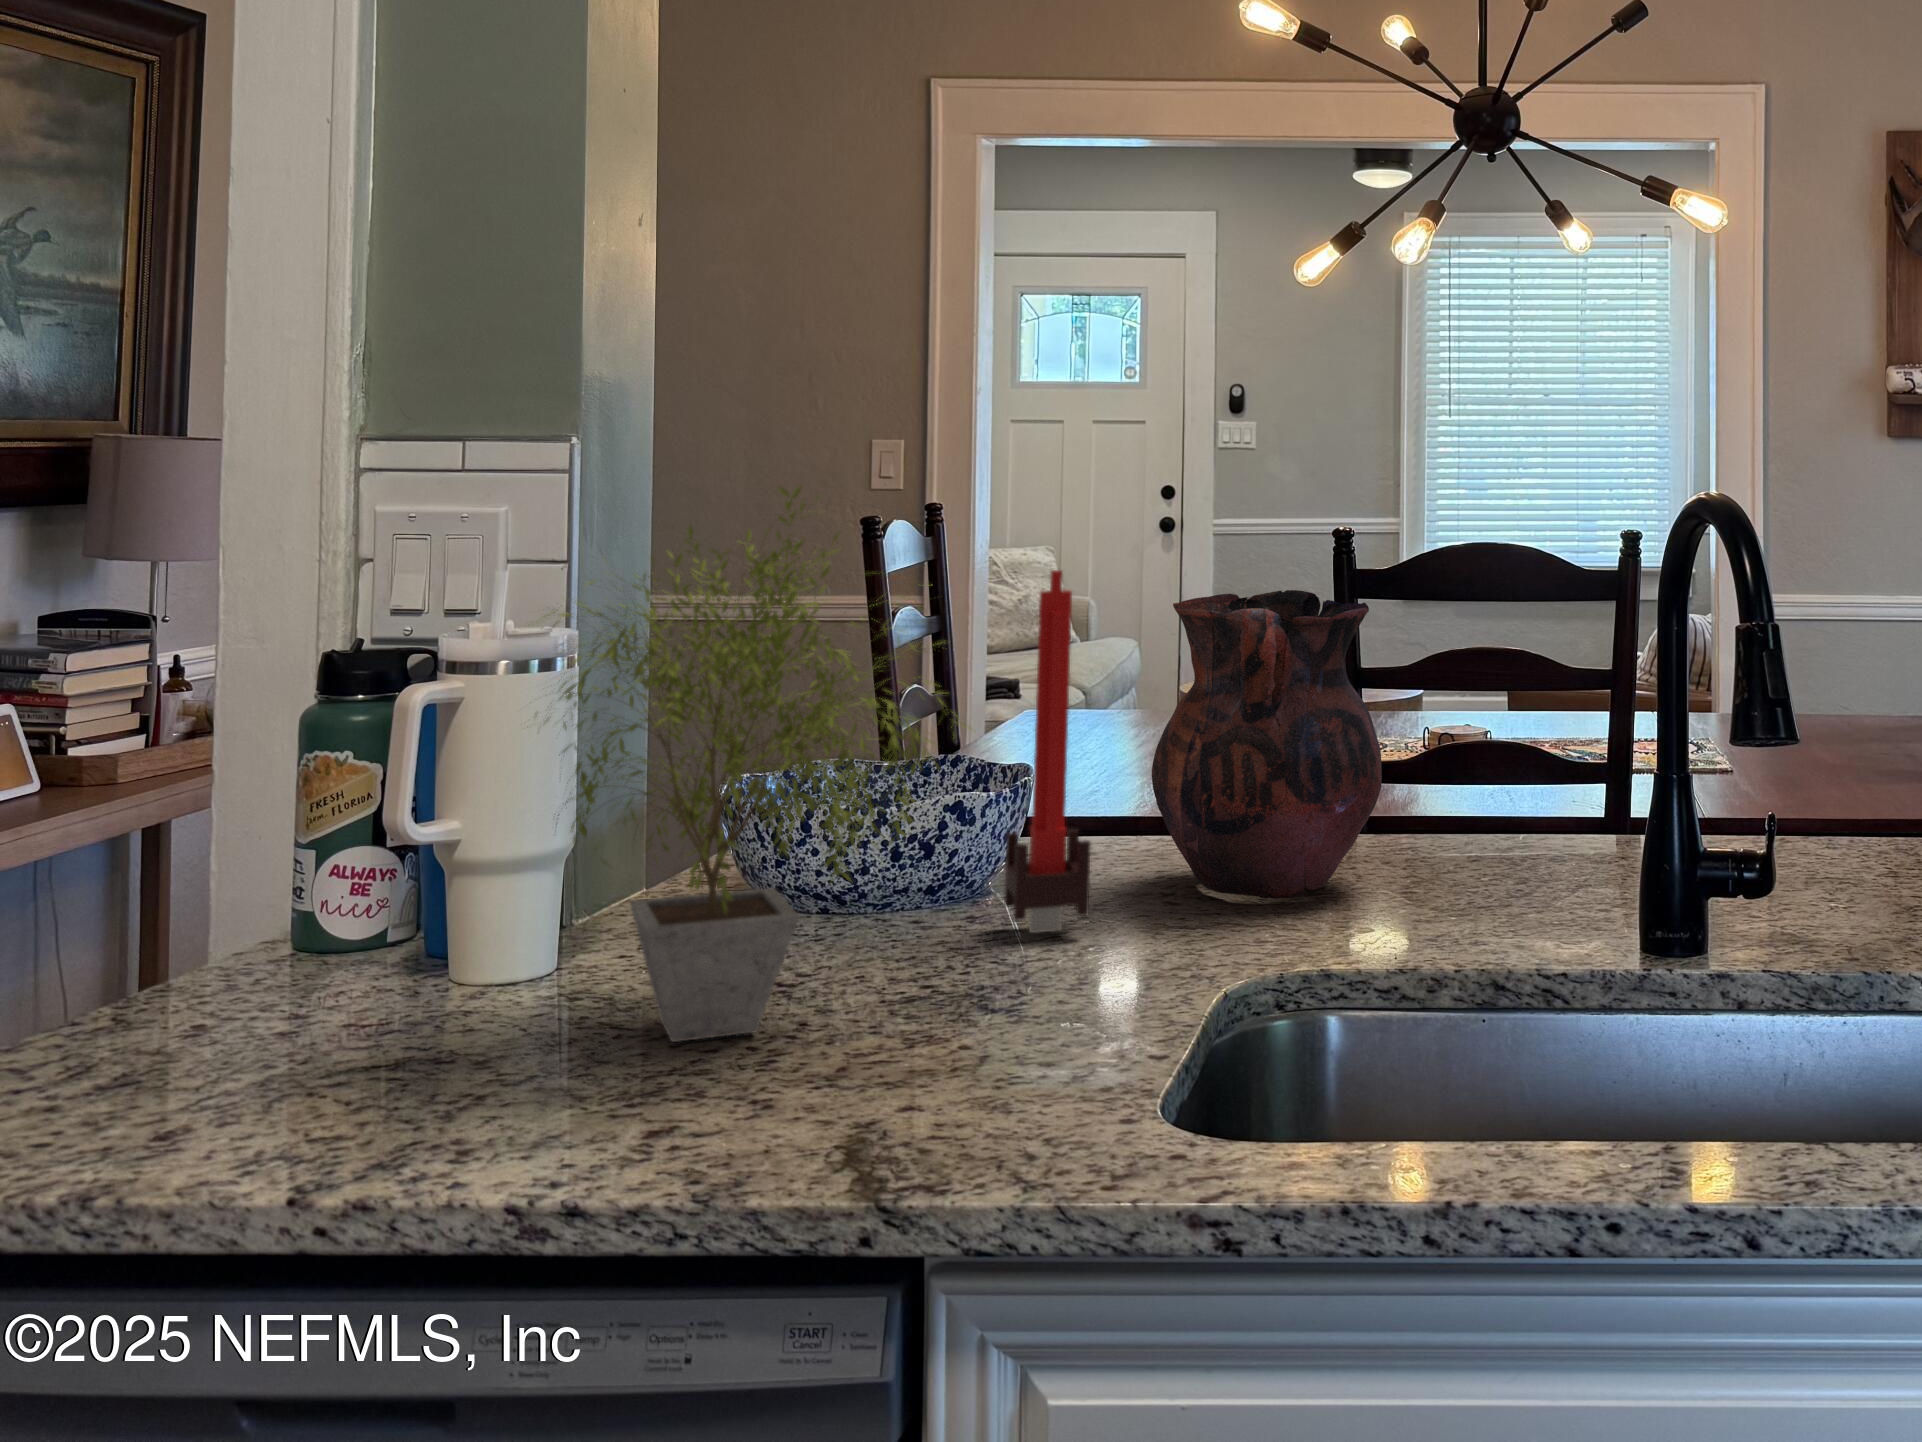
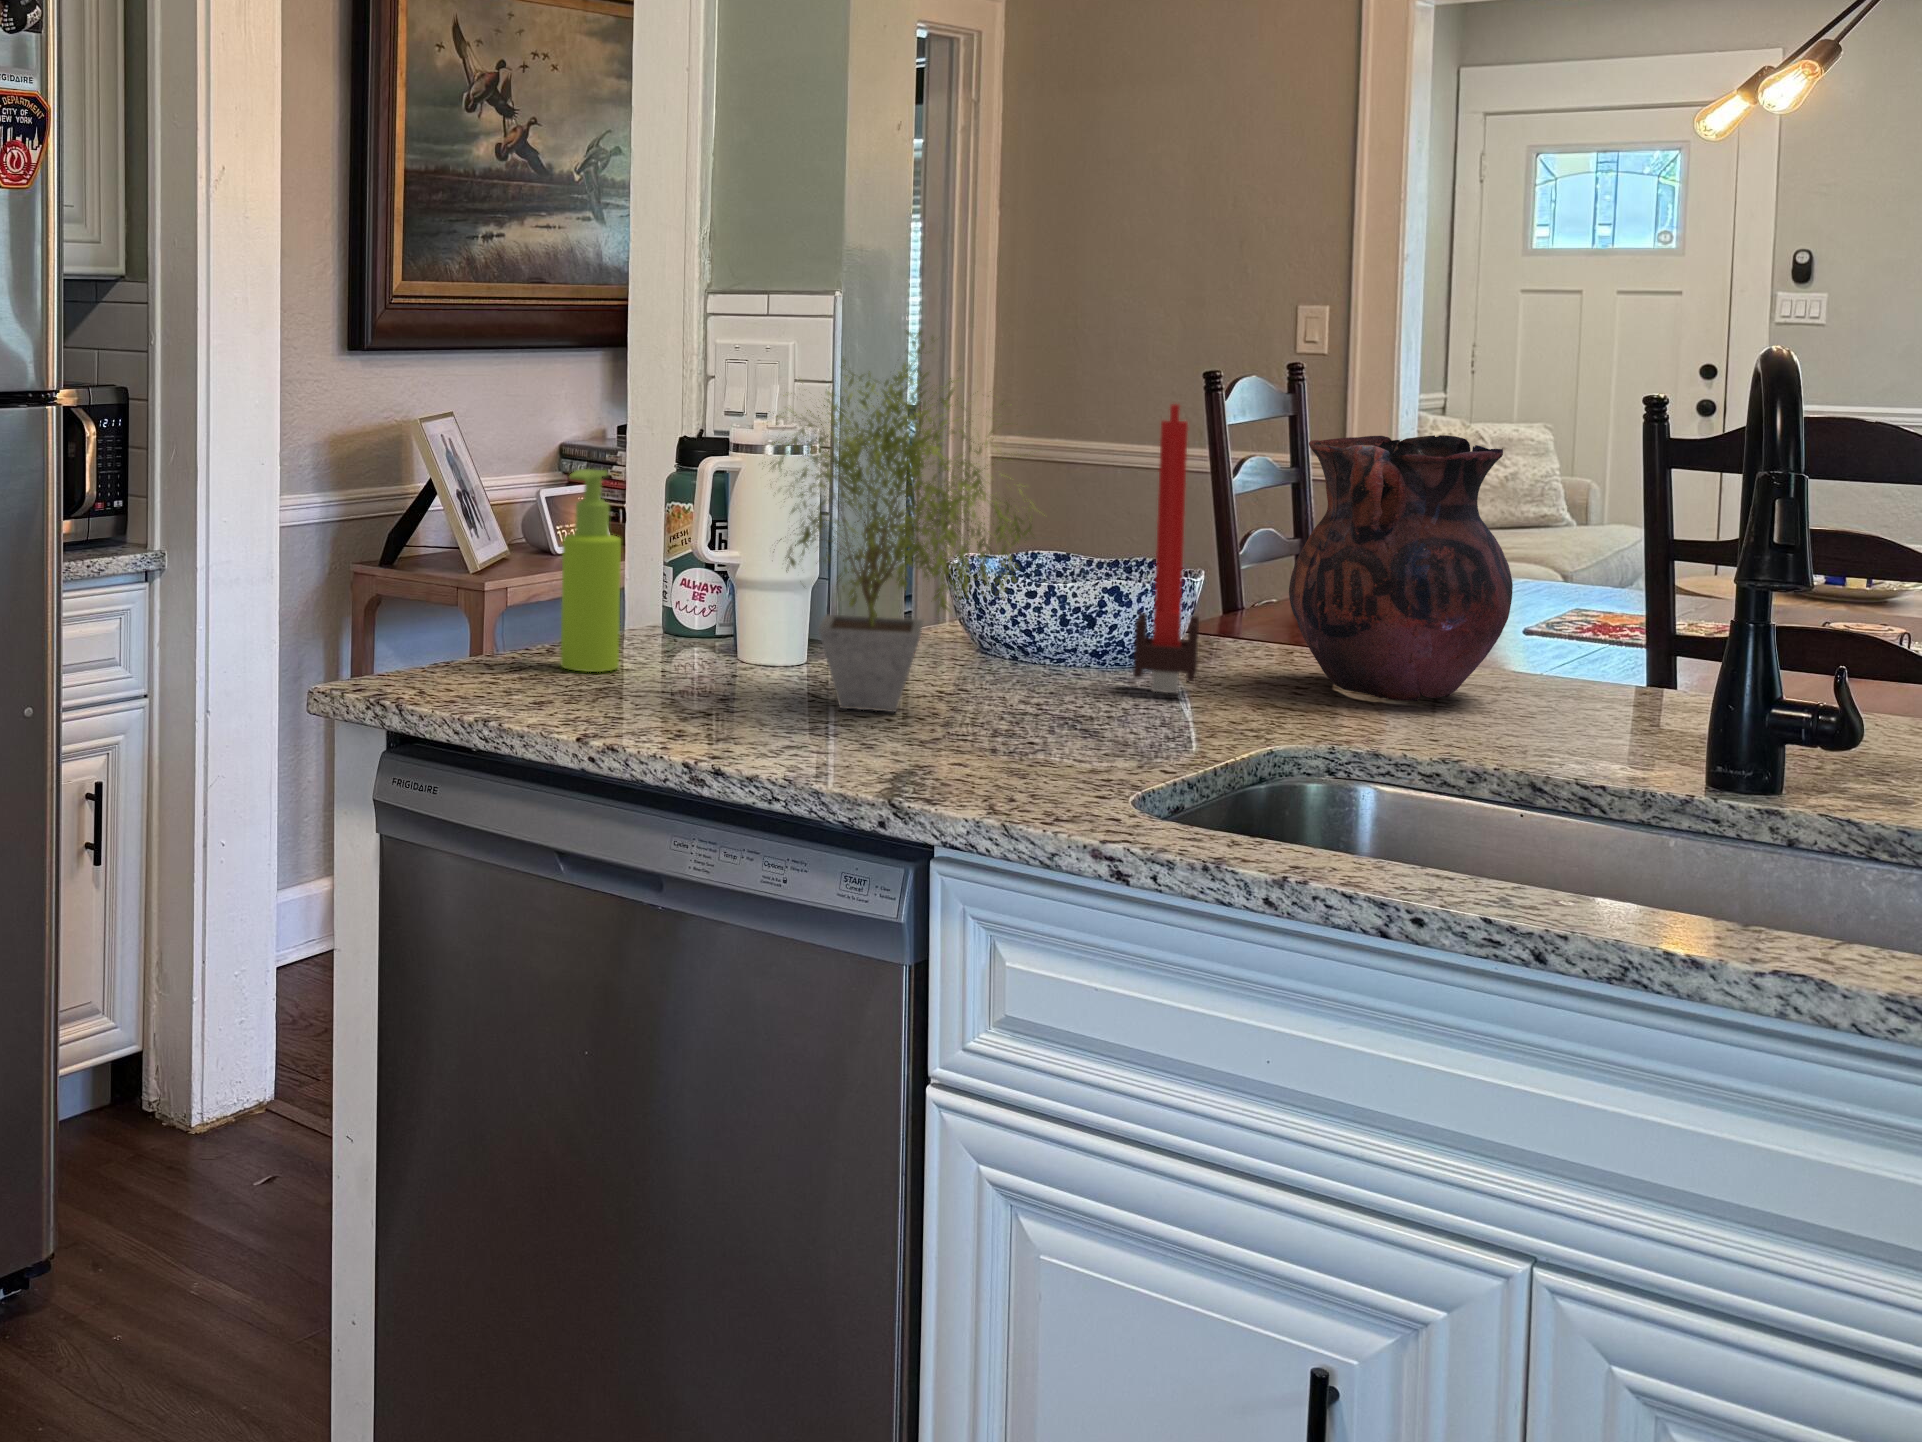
soap dispenser: none [146,713,269,1053] -> present [561,469,621,672]

